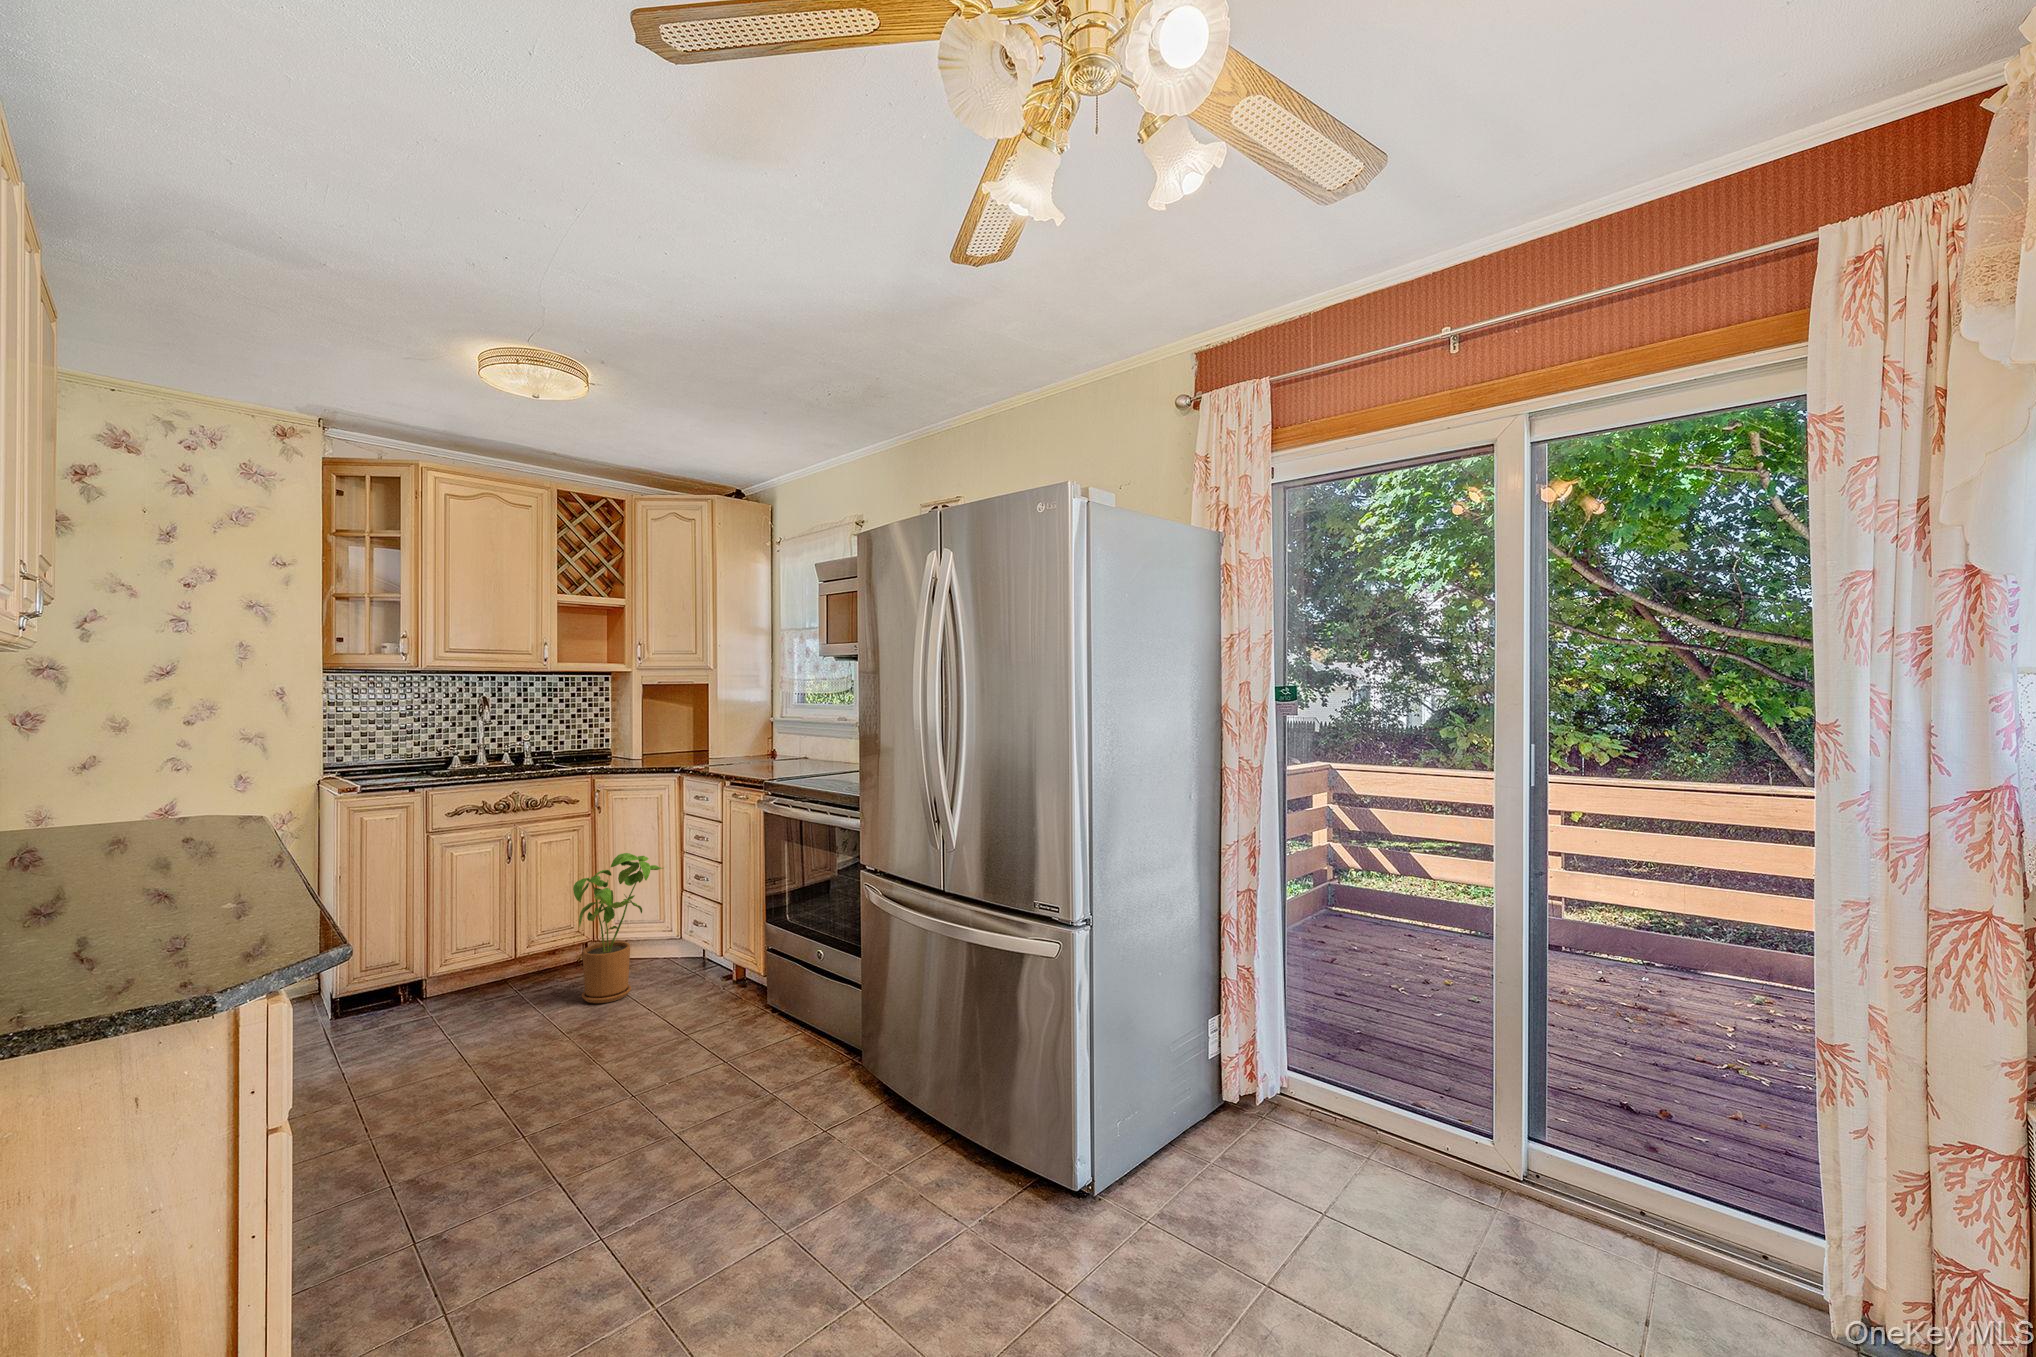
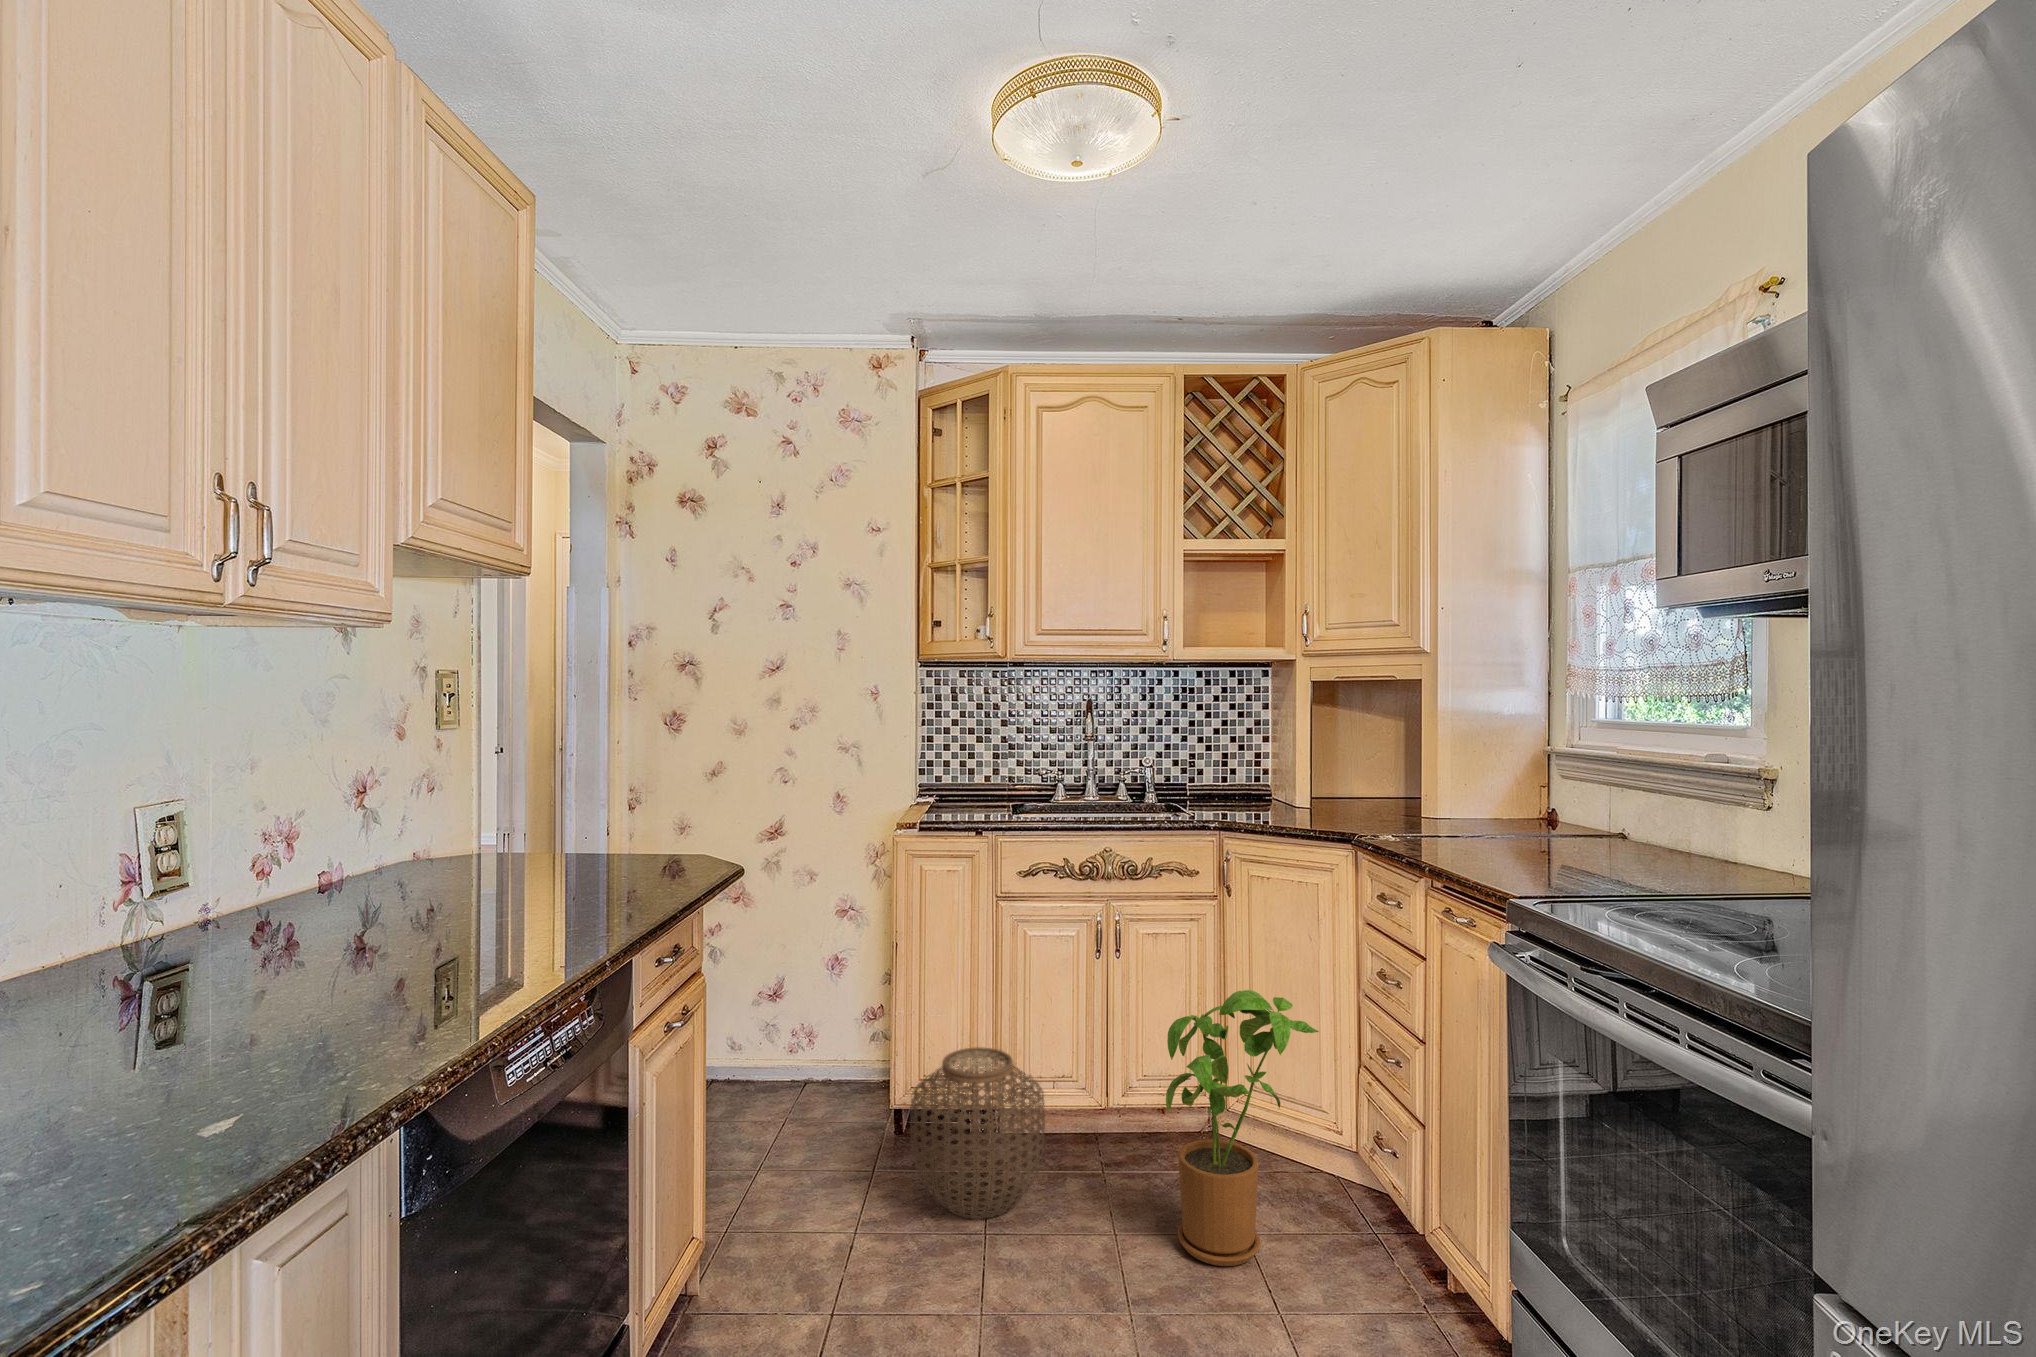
woven basket: none [380,927,486,1032] -> present [910,1047,1045,1218]

